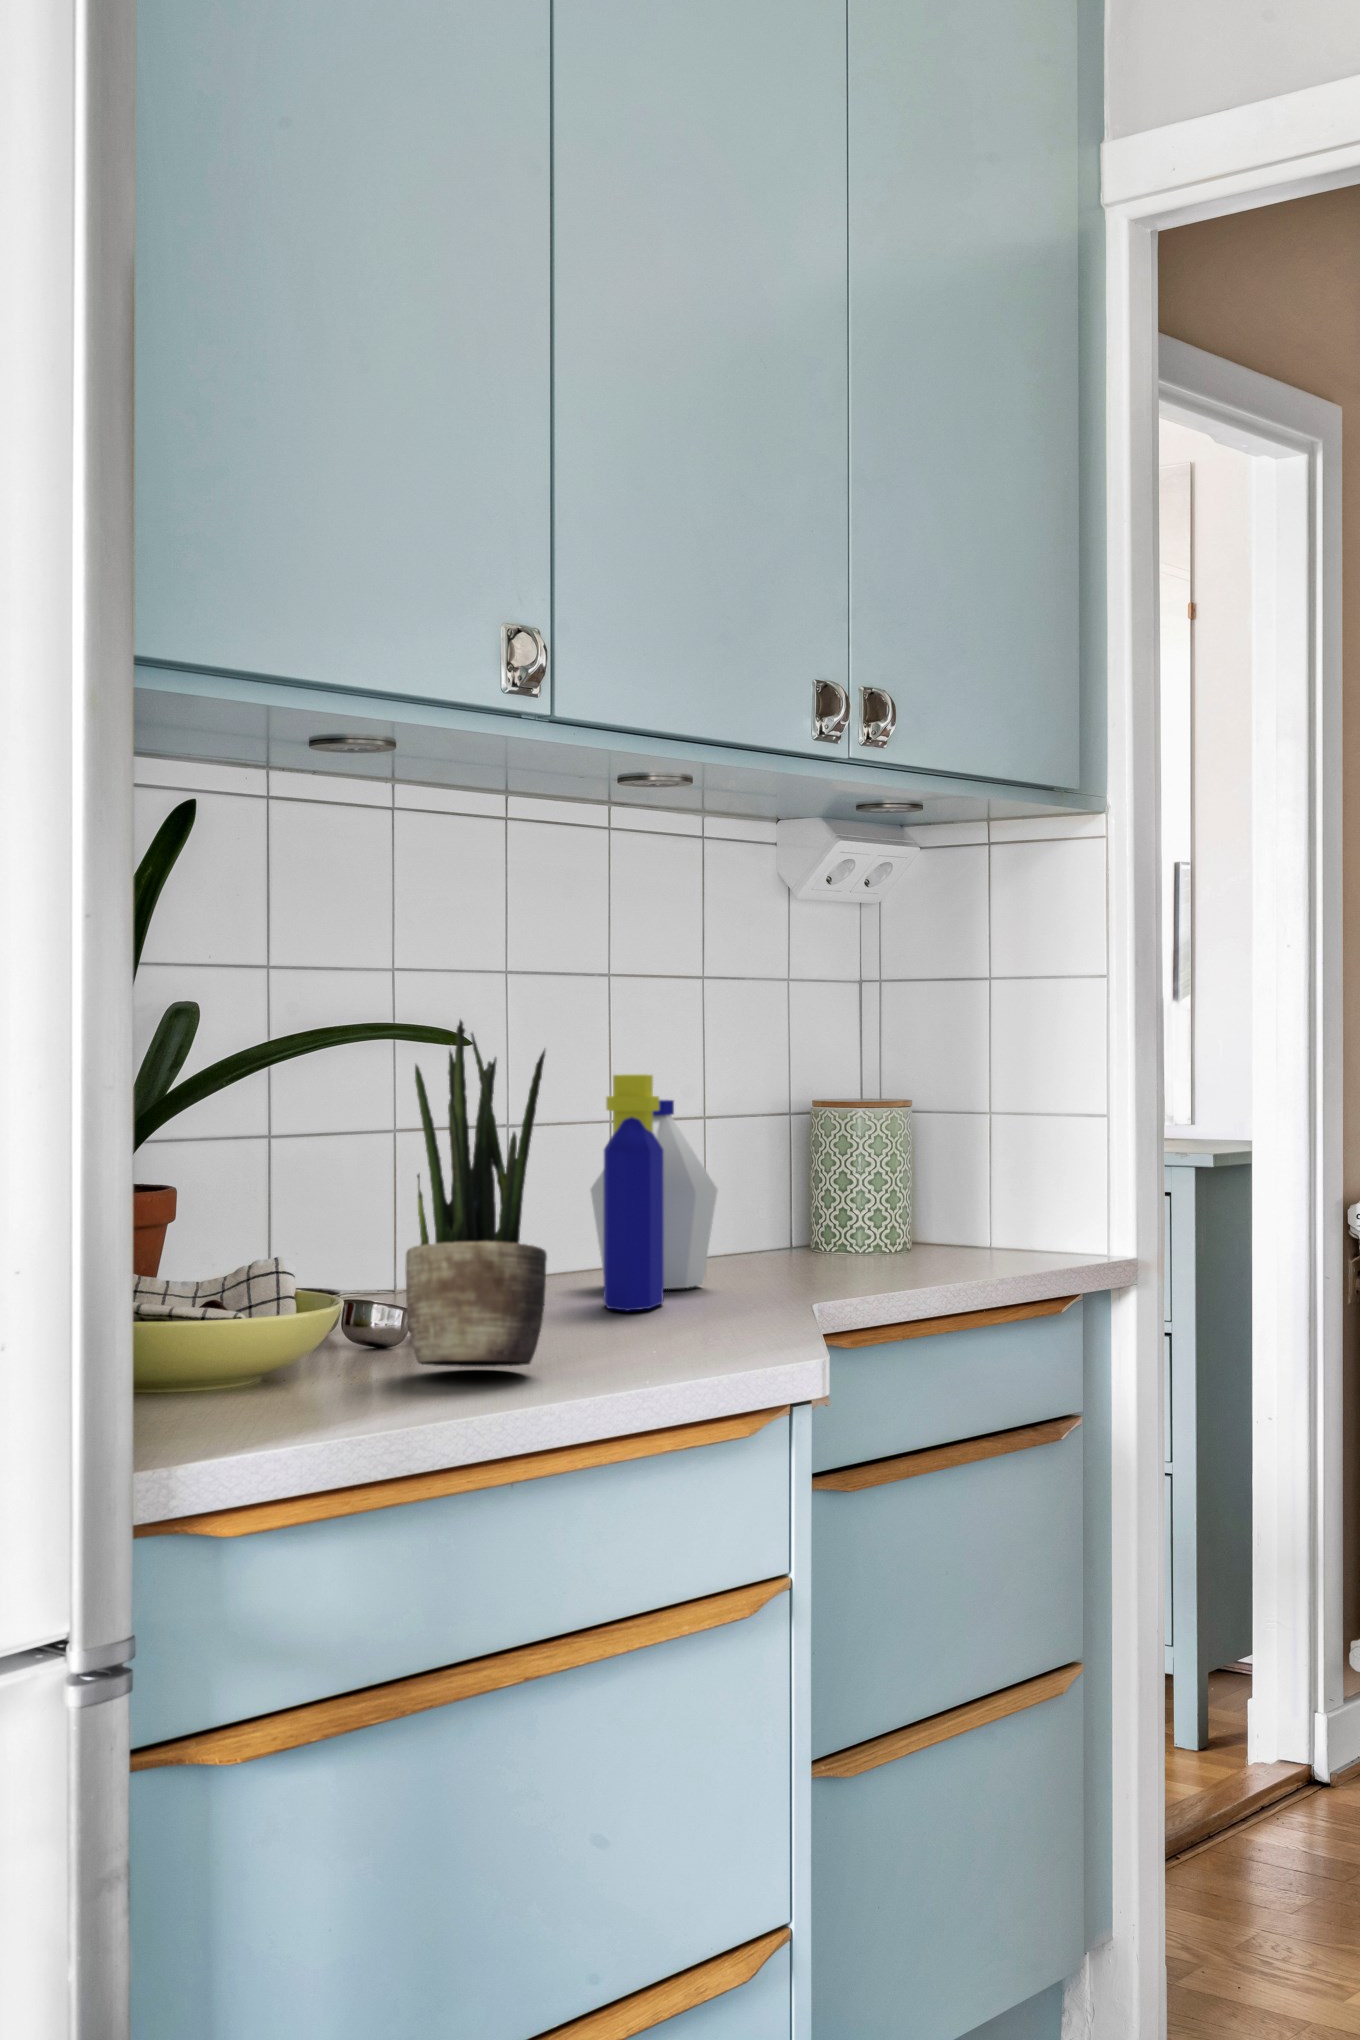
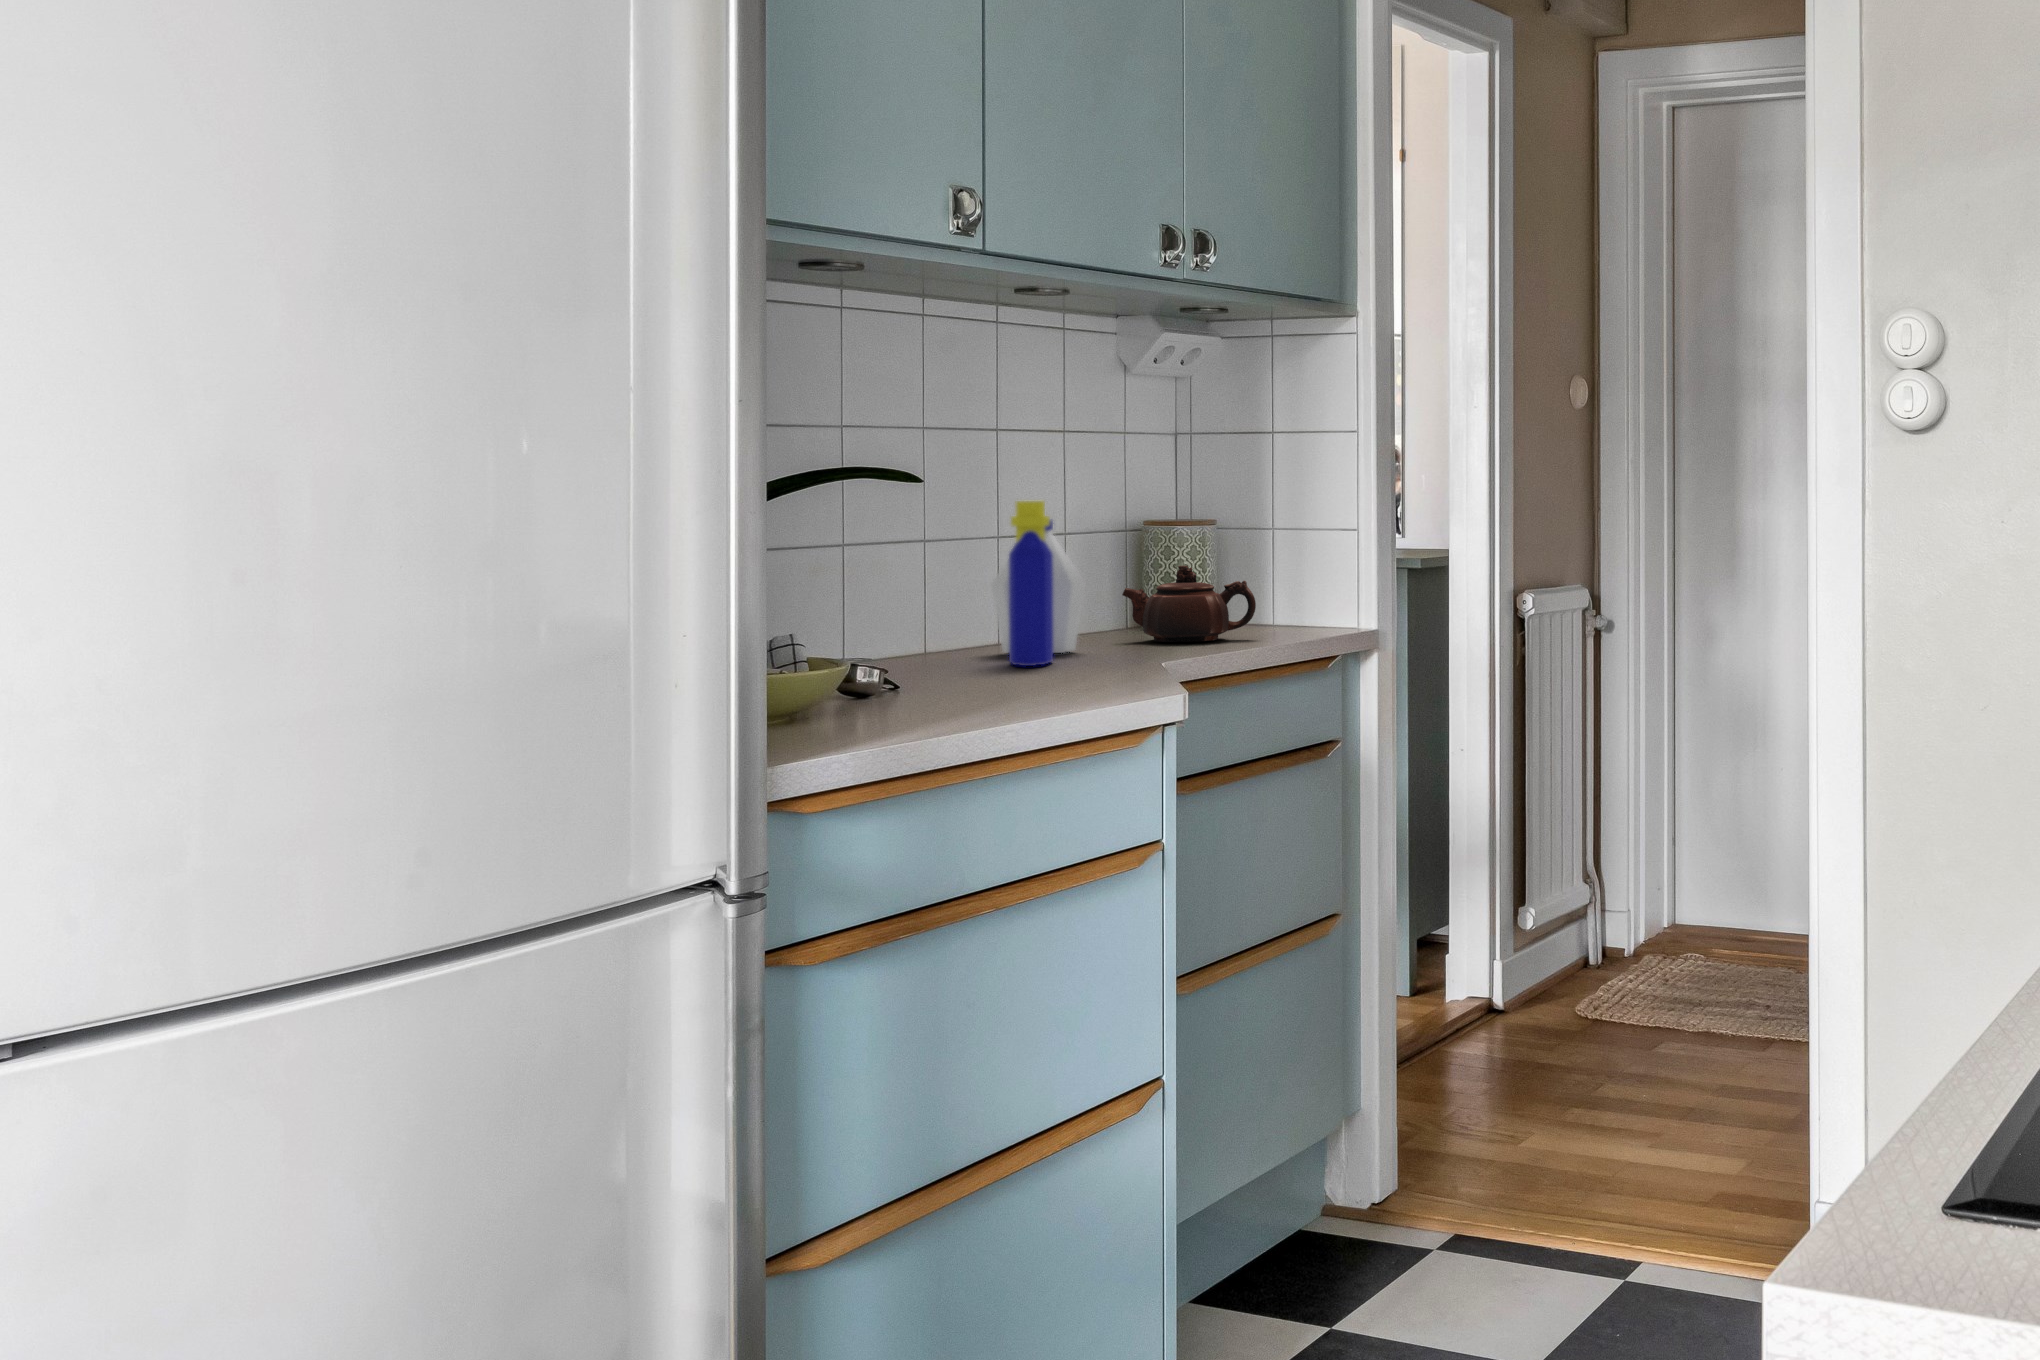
potted plant: present [406,1020,547,1367] -> none [895,460,993,699]
teapot: none [774,1166,959,1275] -> present [1122,566,1256,642]

